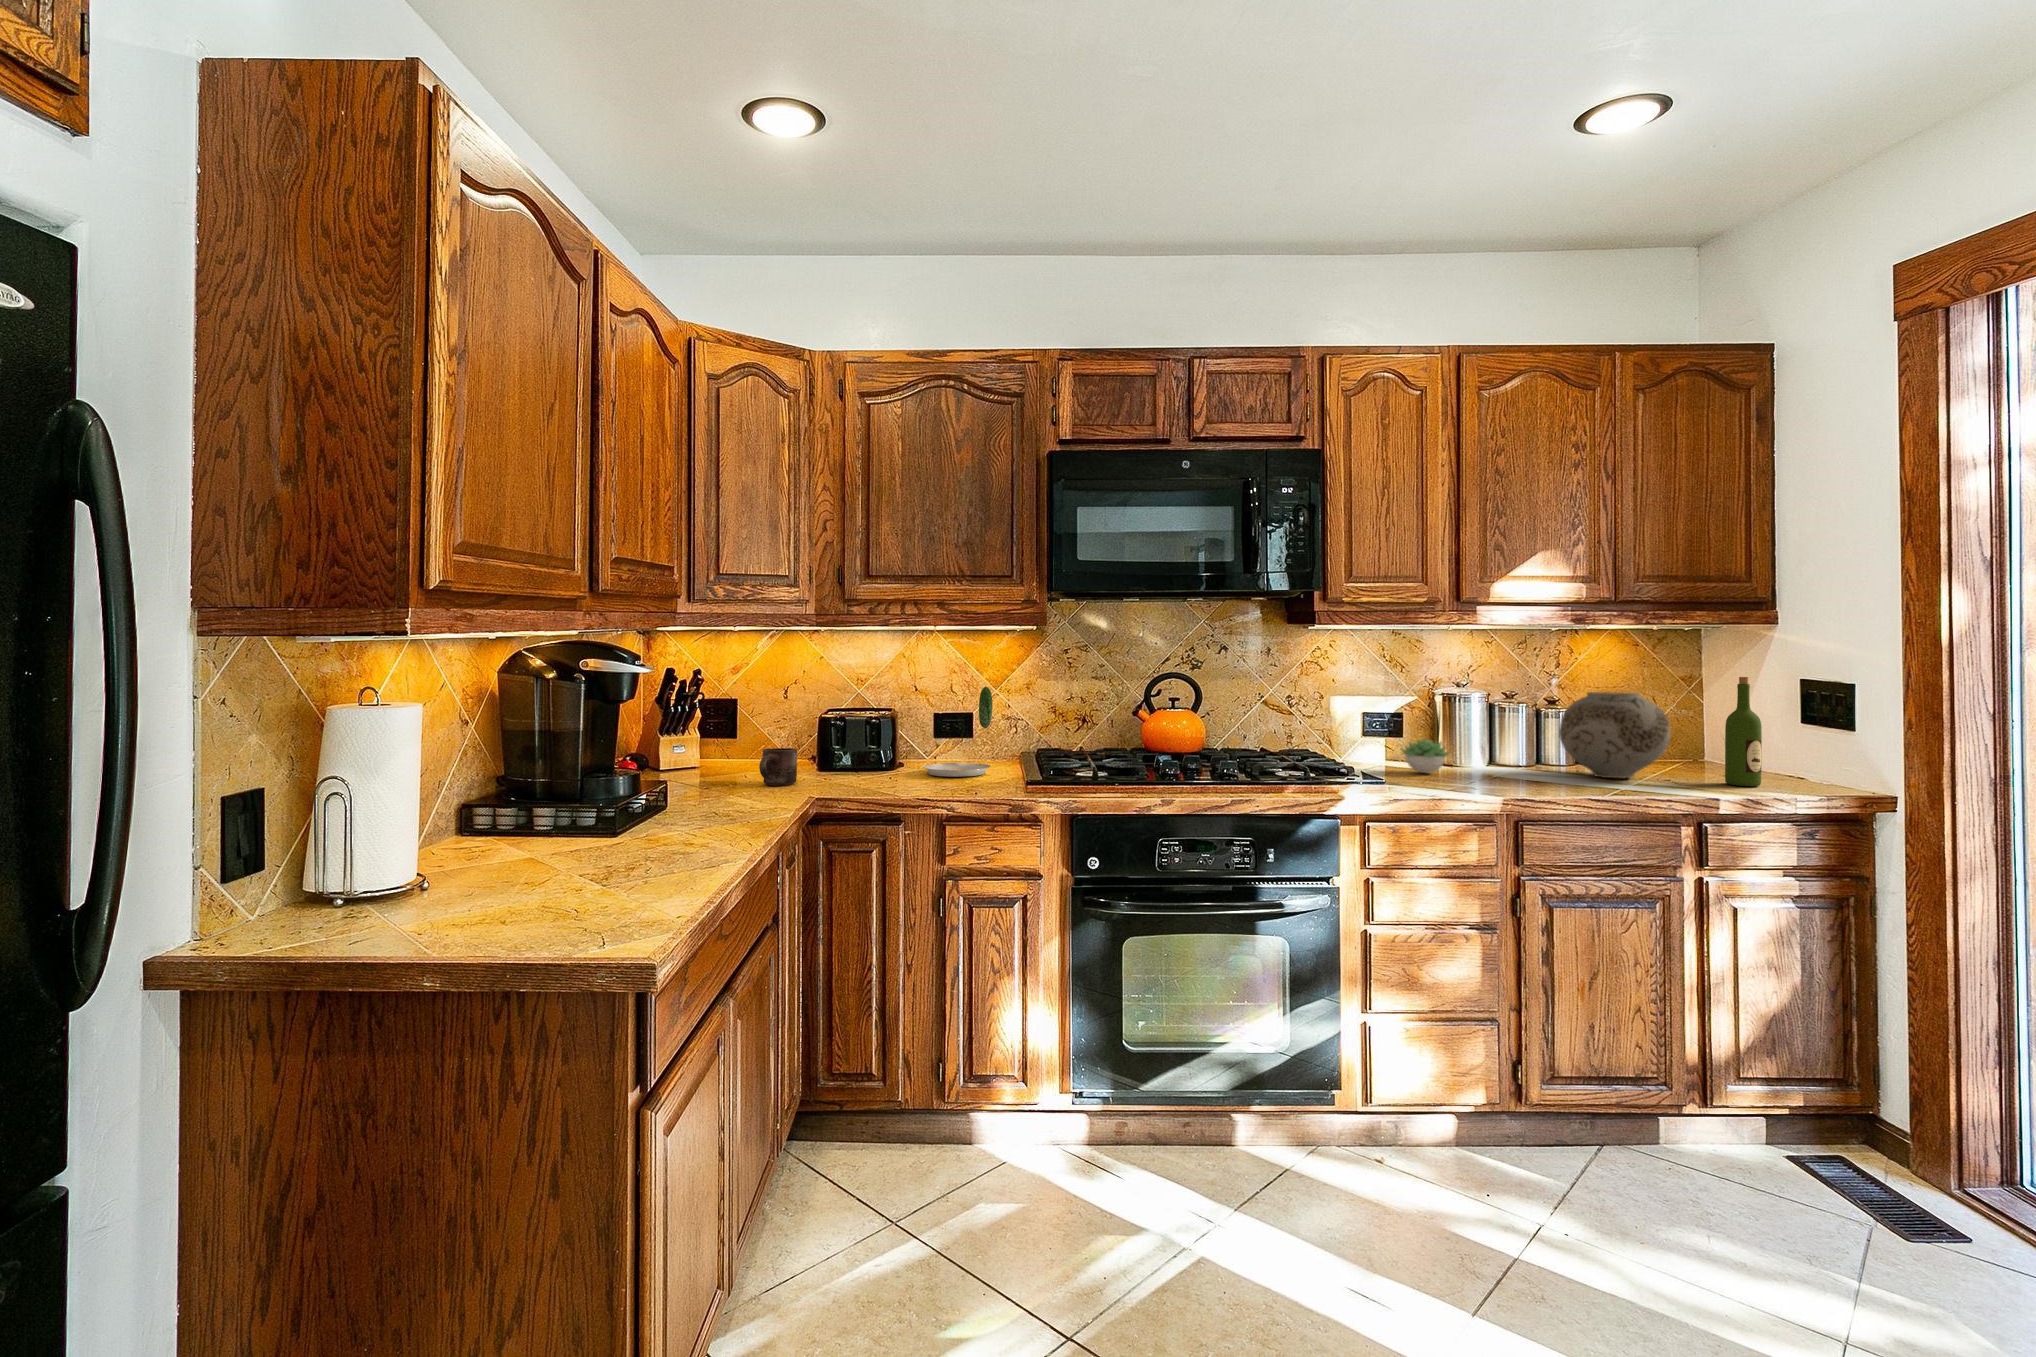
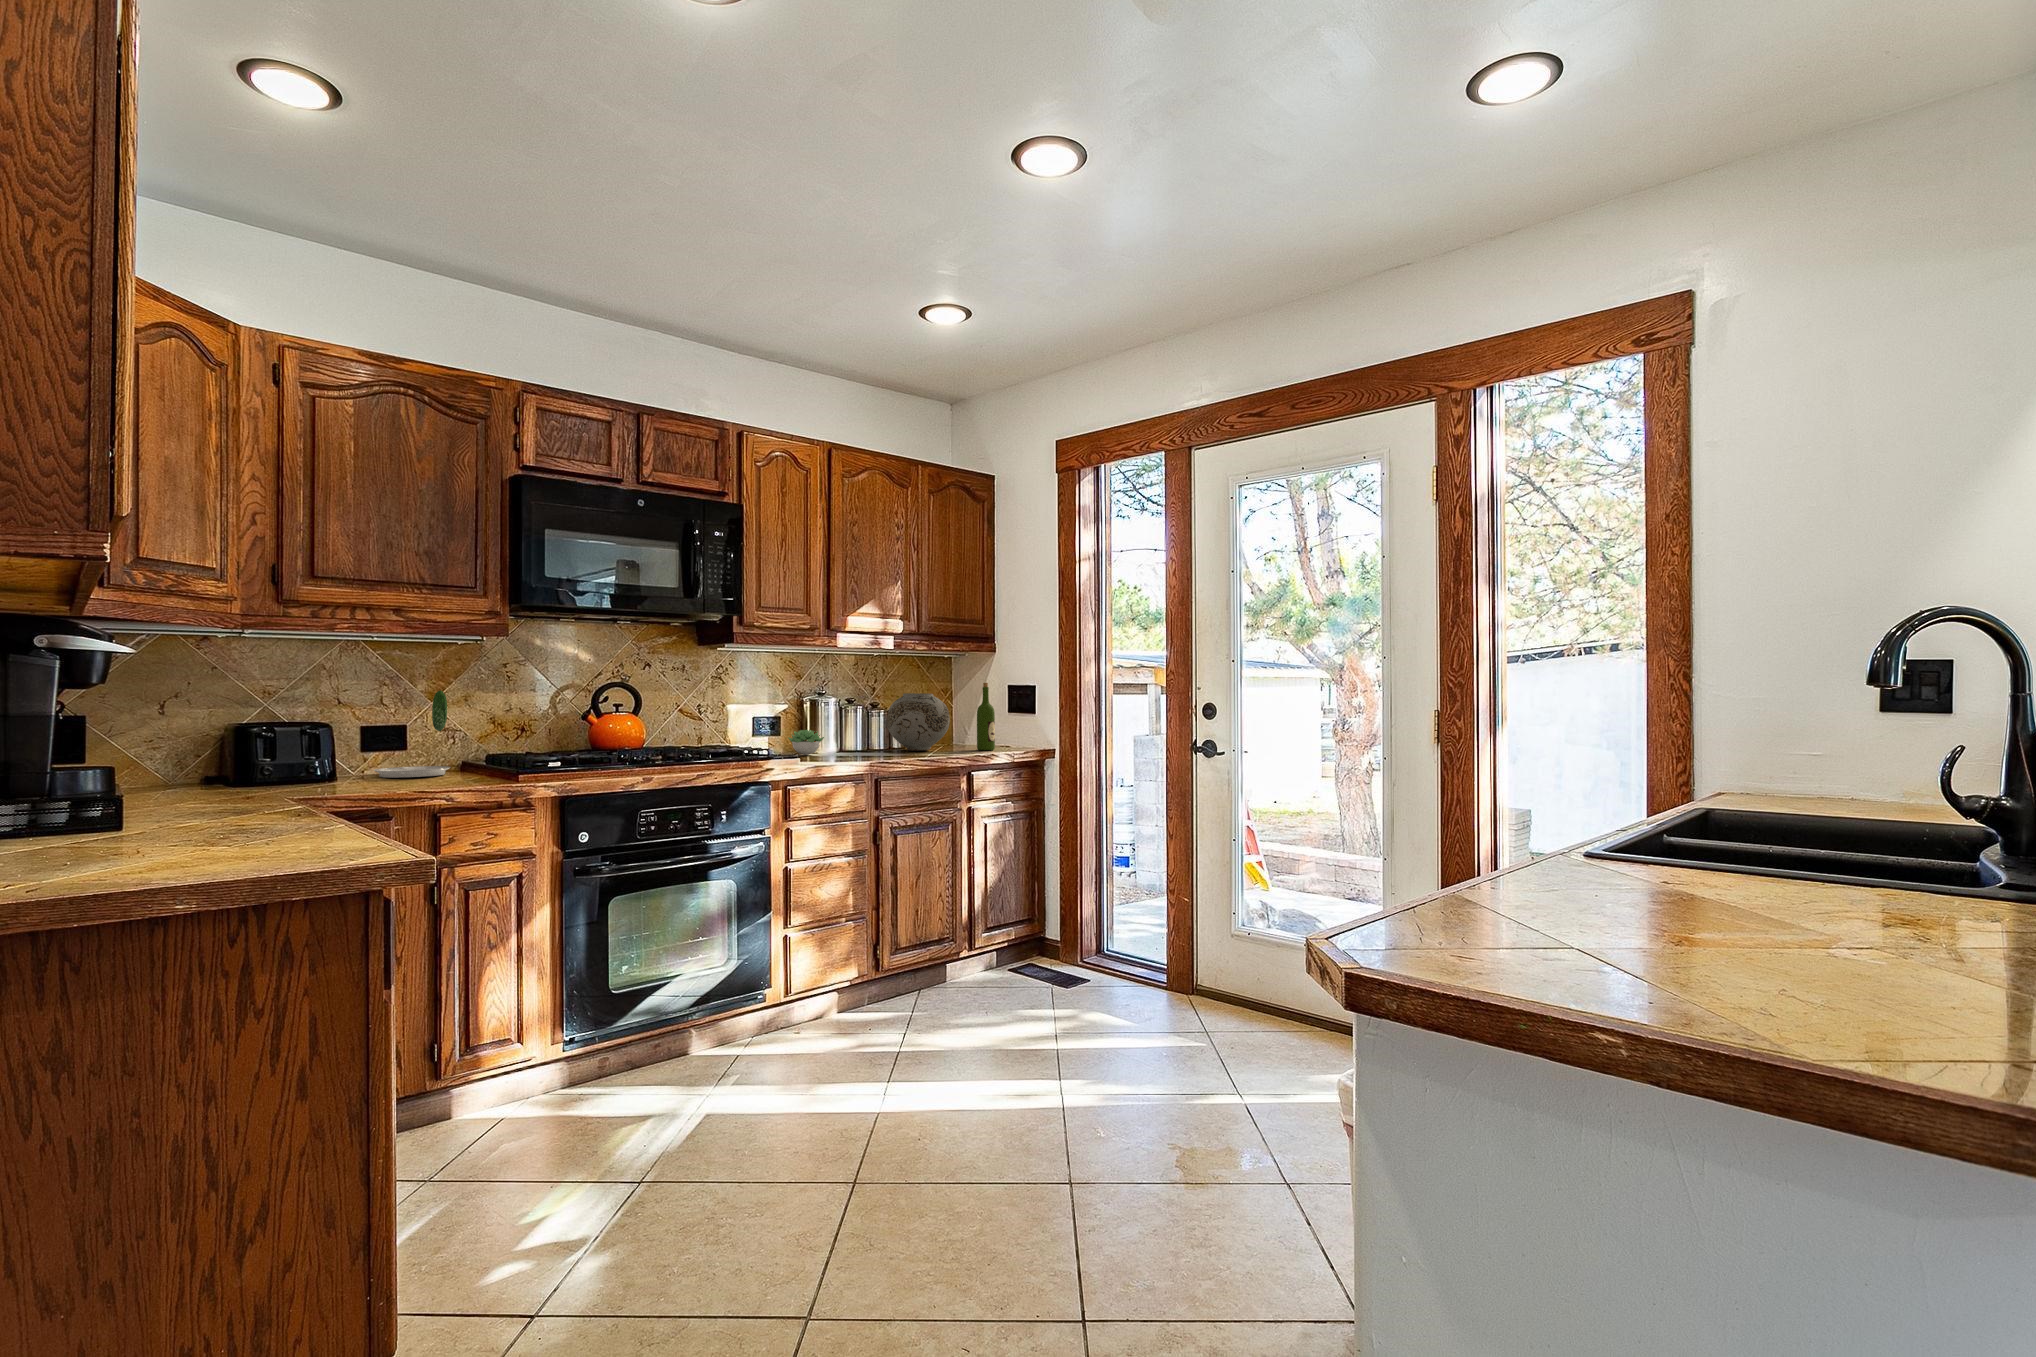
mug: present [759,748,797,786] -> none [193,755,240,796]

